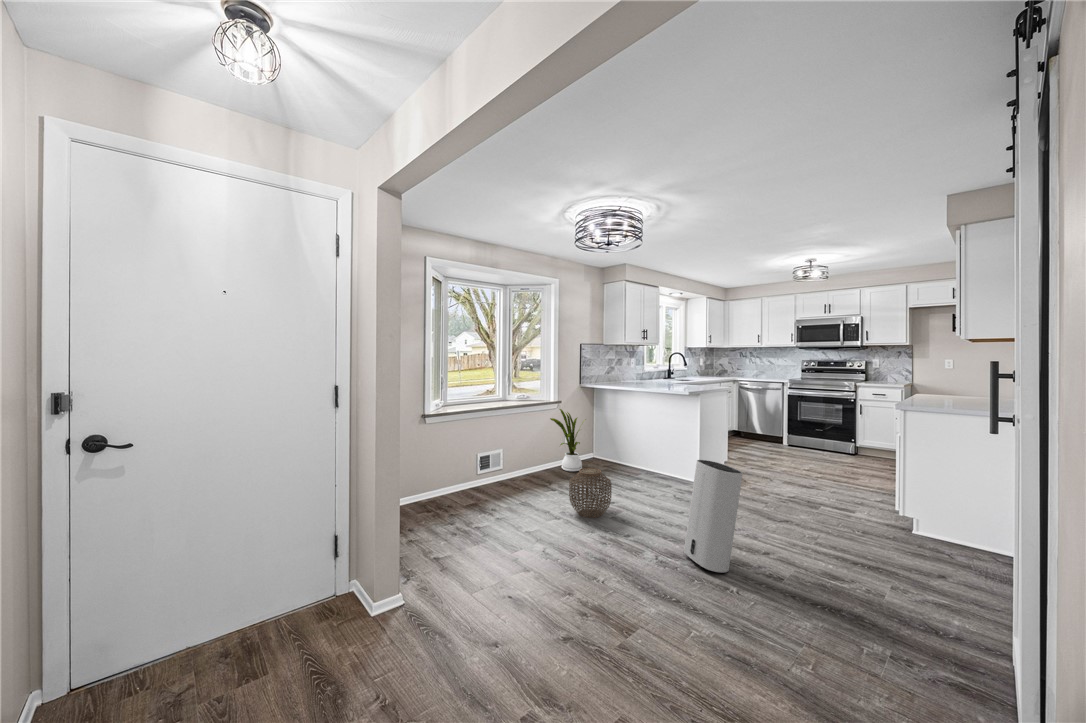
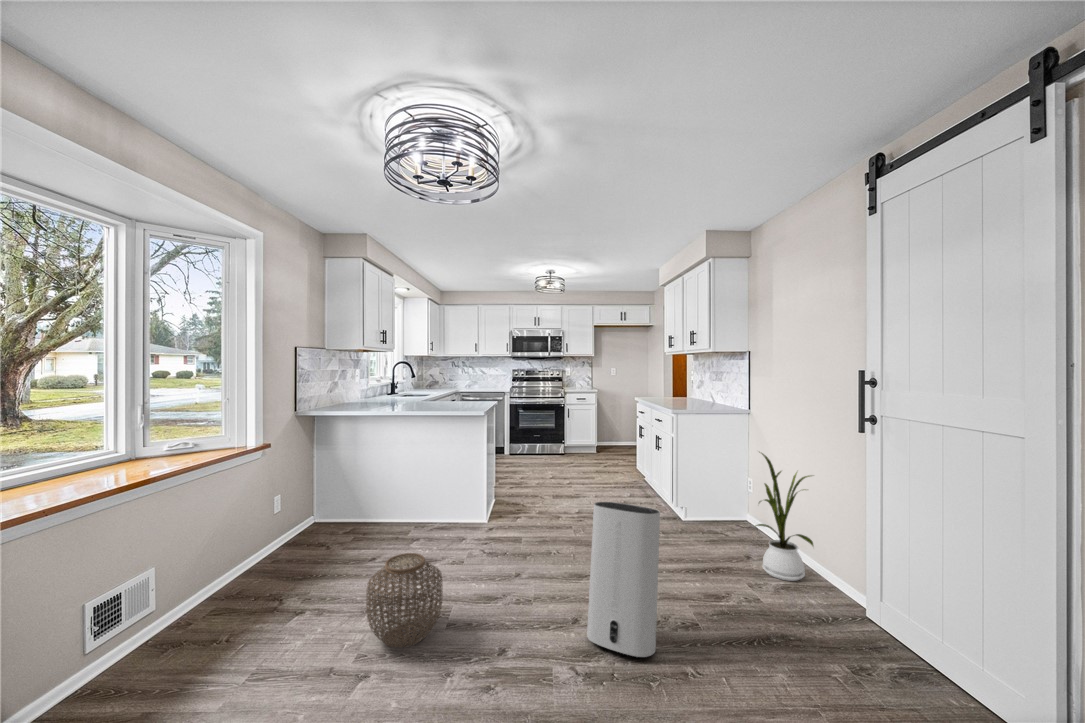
house plant: present [550,409,582,471] -> present [755,453,813,581]

